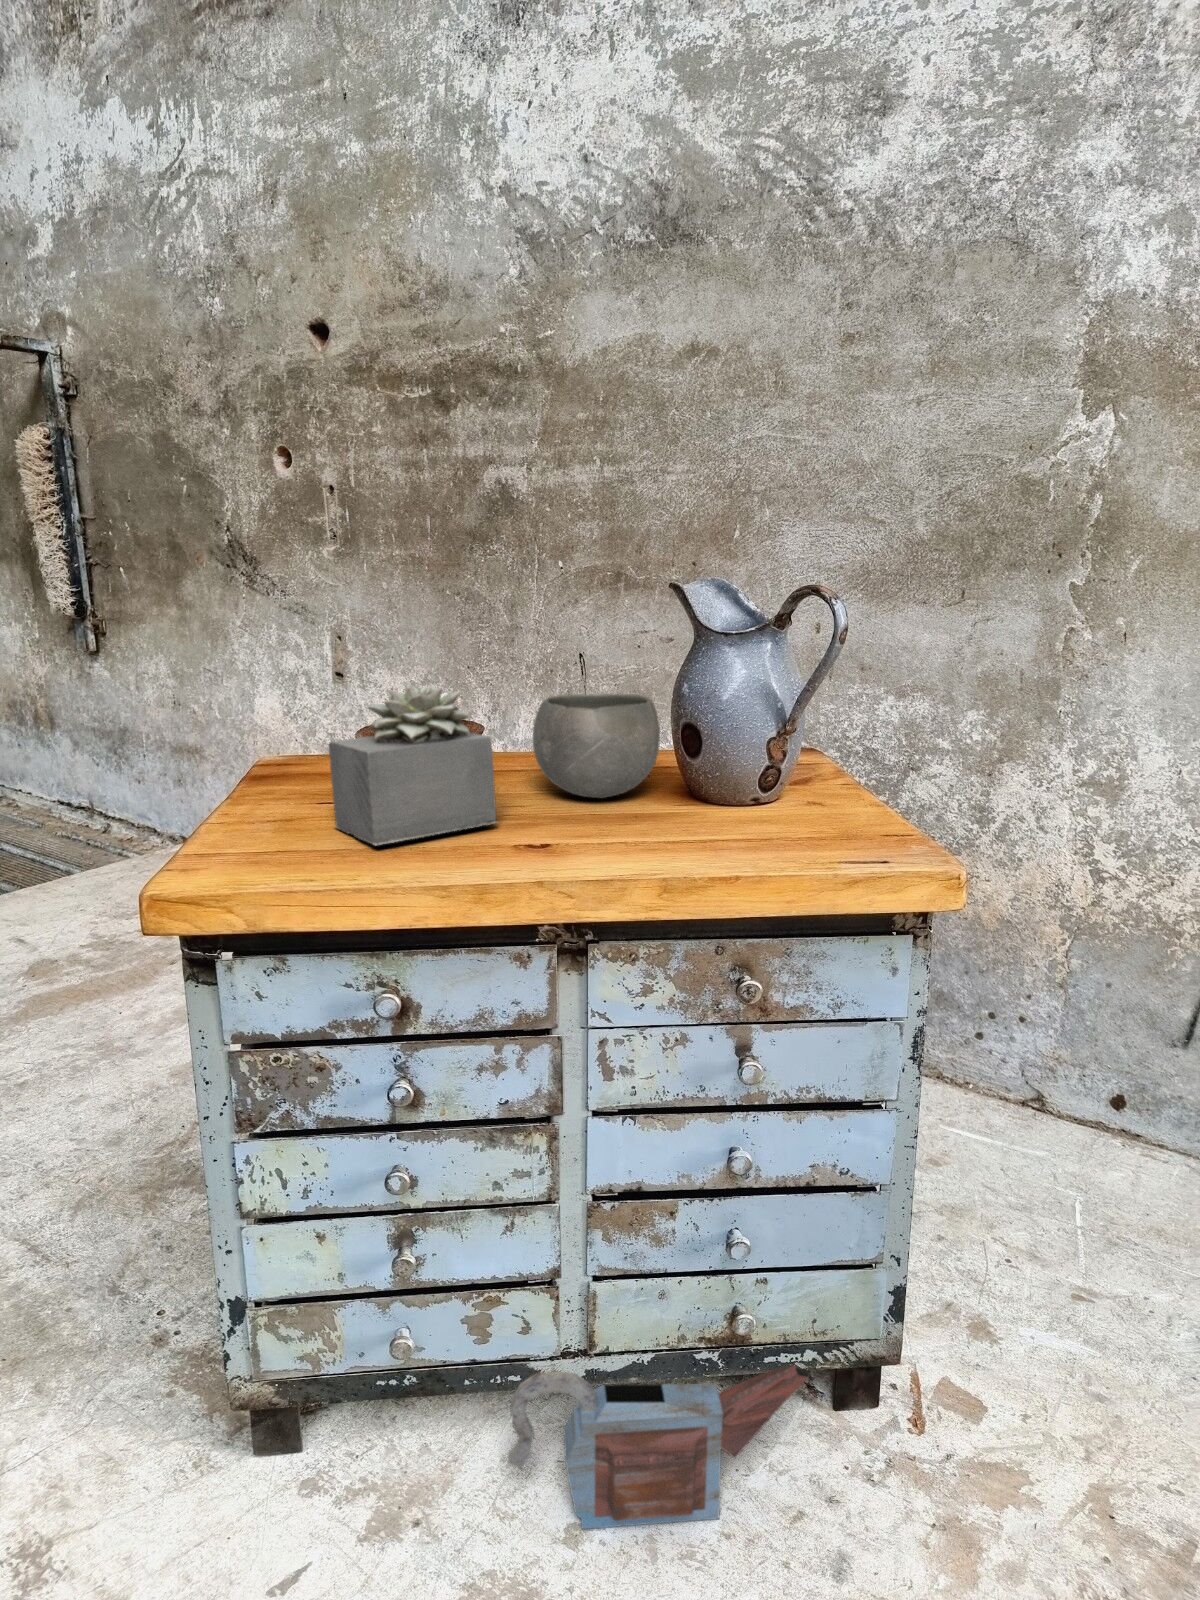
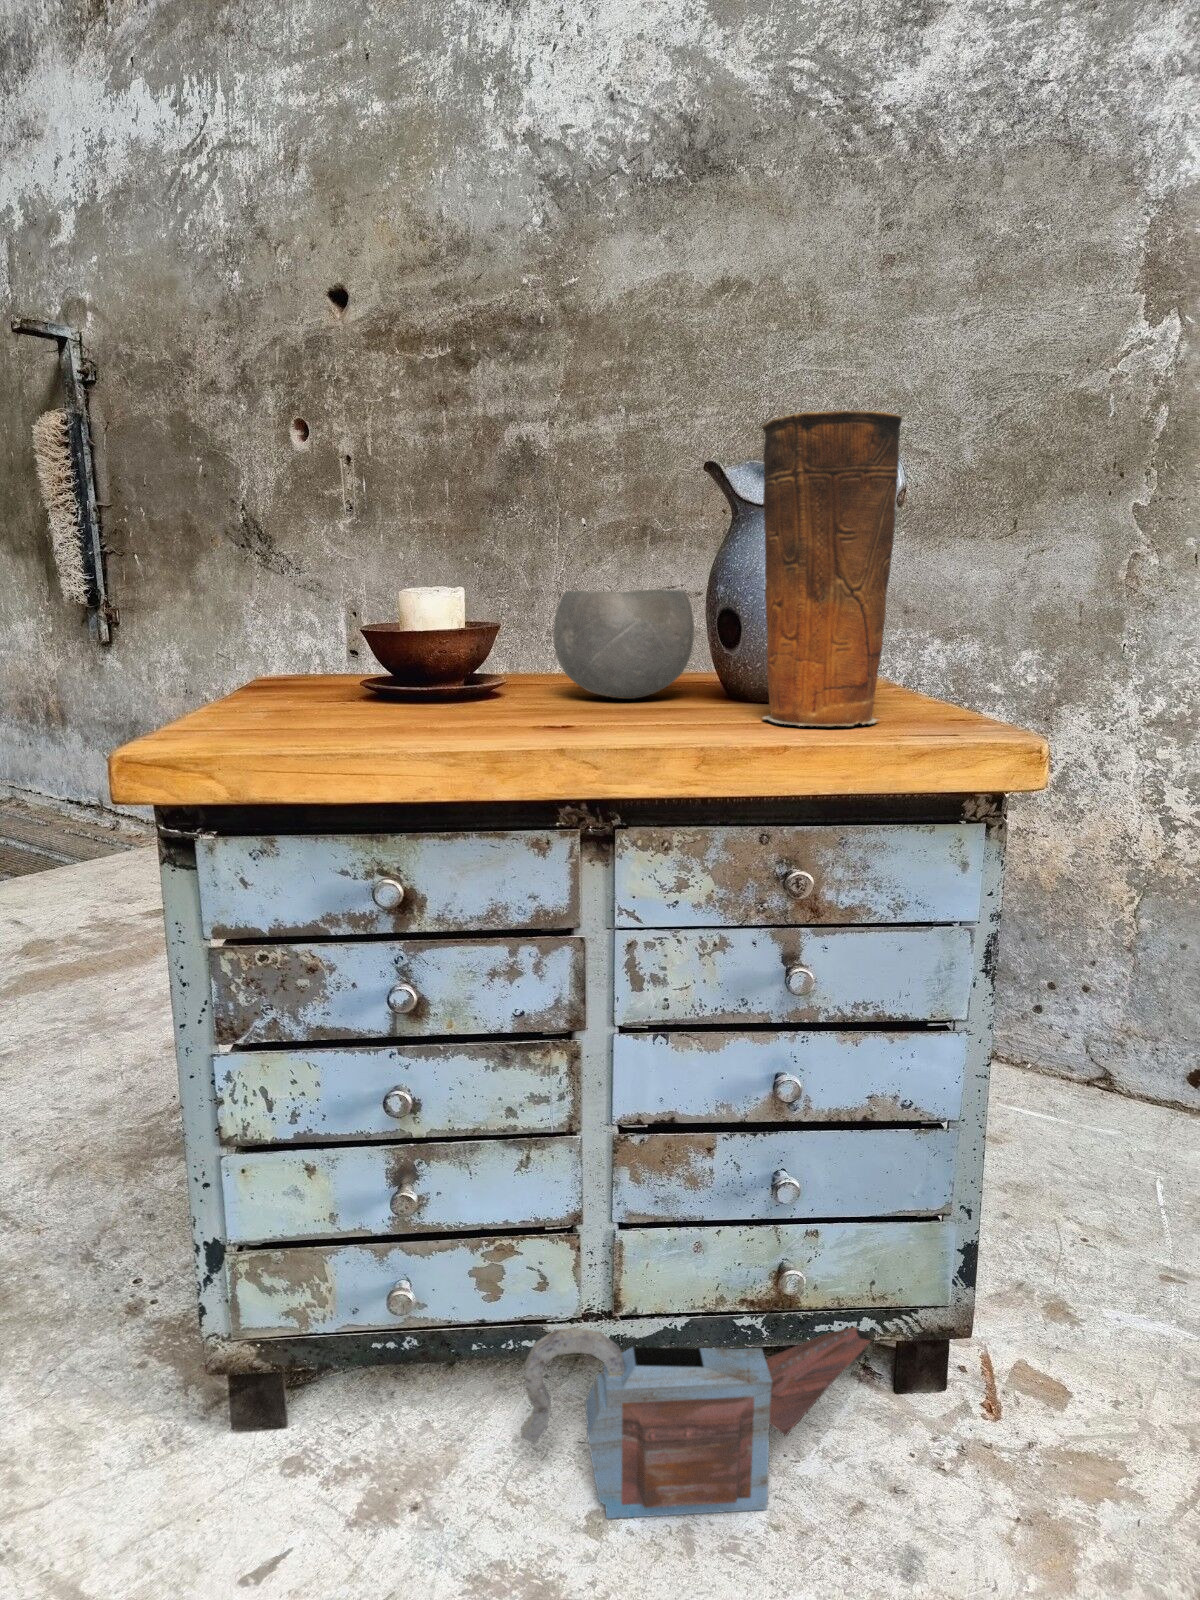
vase: none [717,582,839,853] -> present [762,410,902,726]
succulent plant: present [329,682,496,845] -> none [327,550,516,720]

